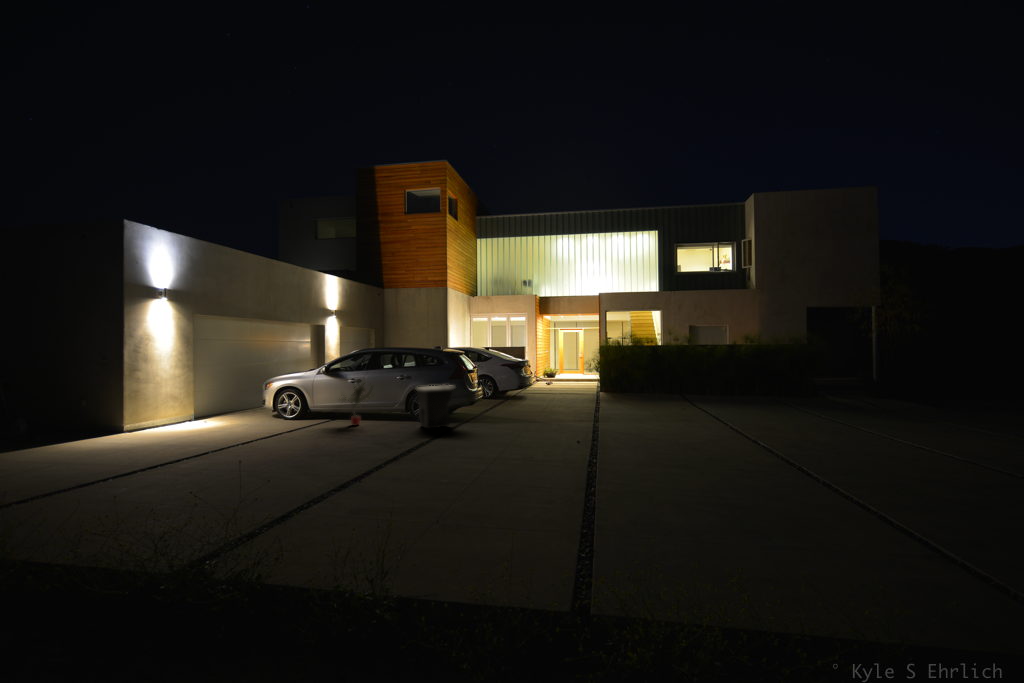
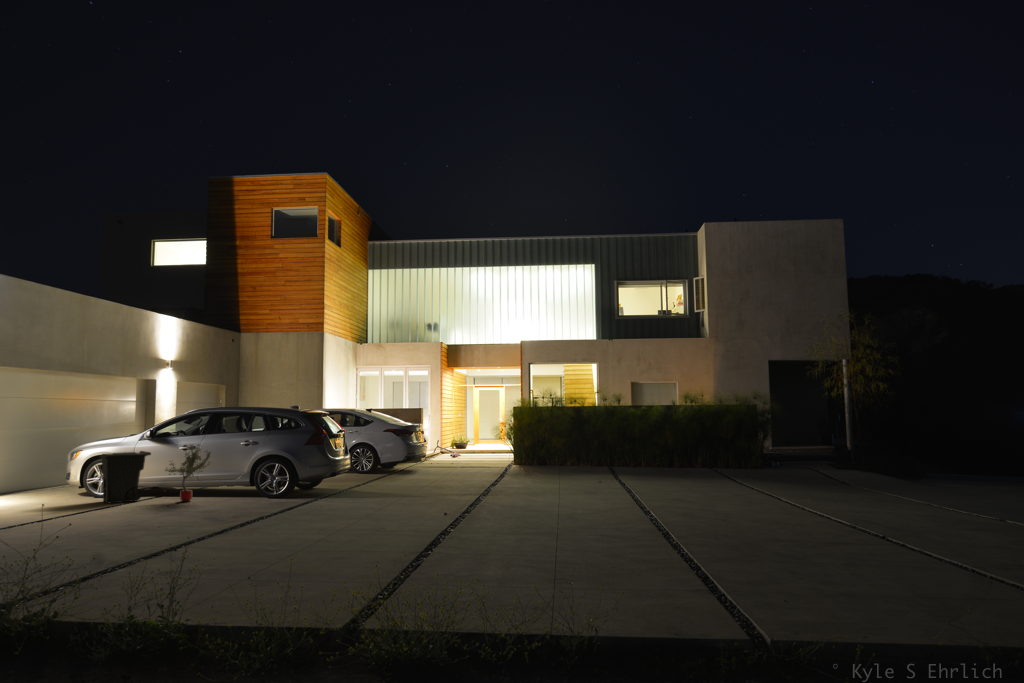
trash can: present [416,385,455,429] -> present [100,451,151,503]

